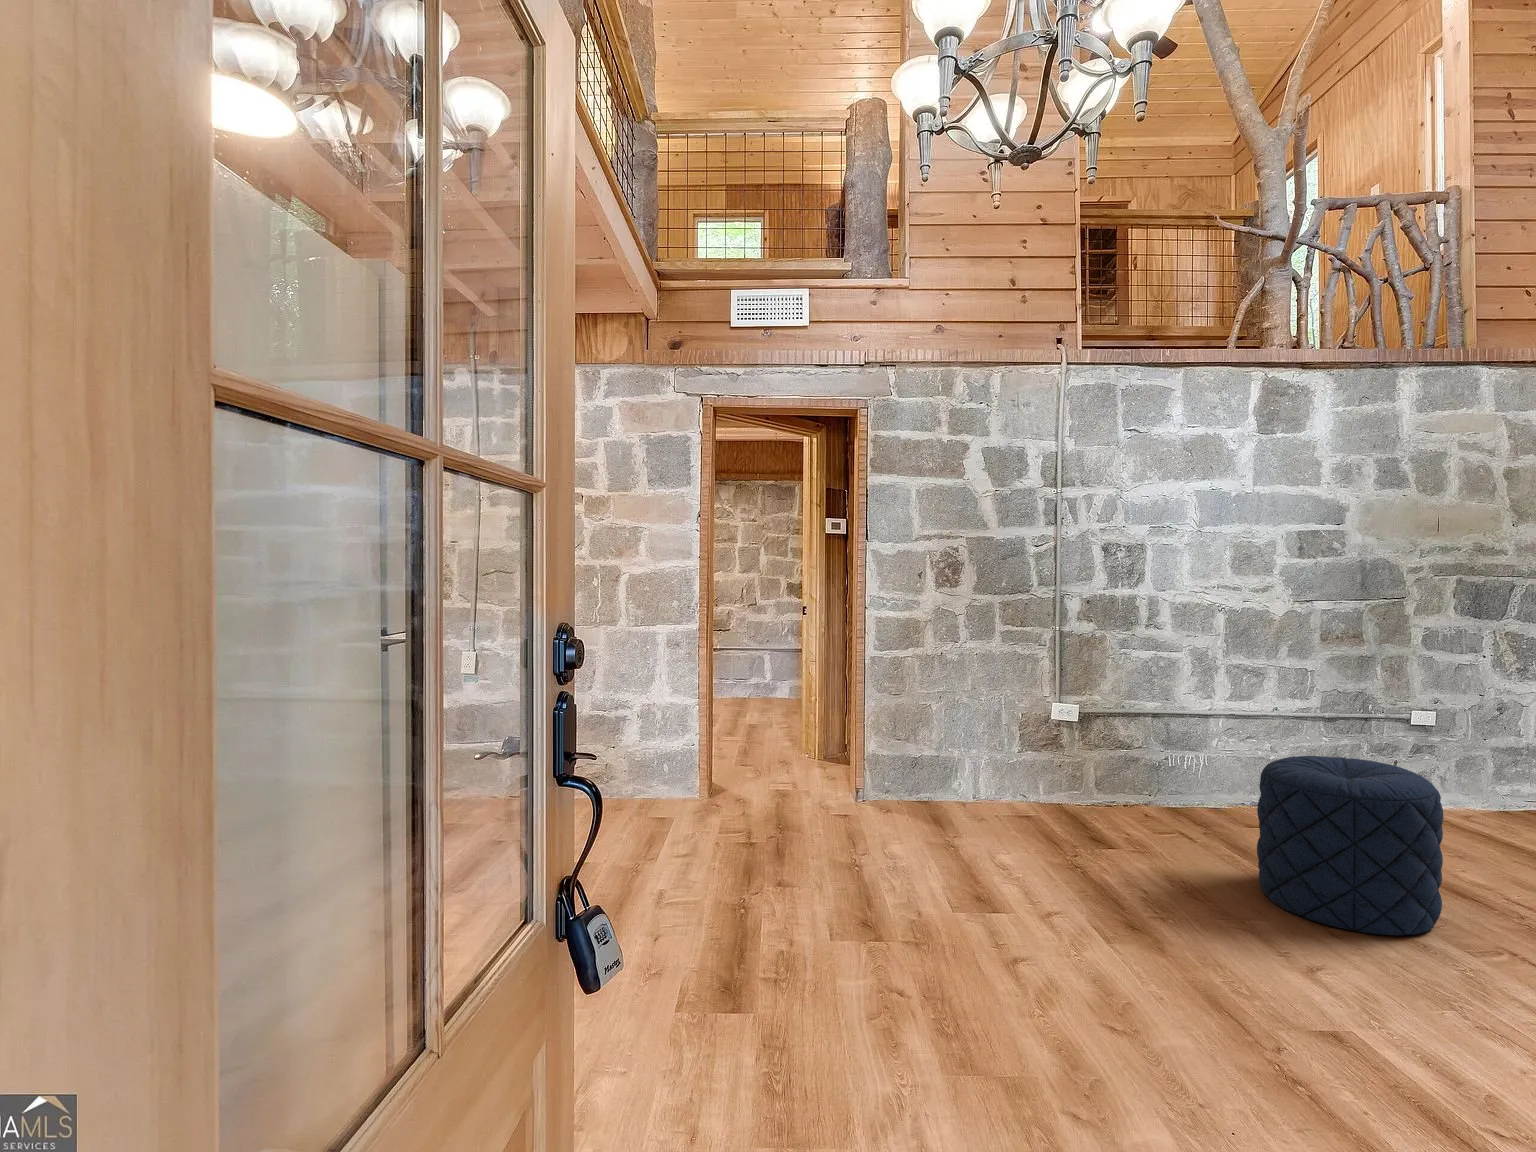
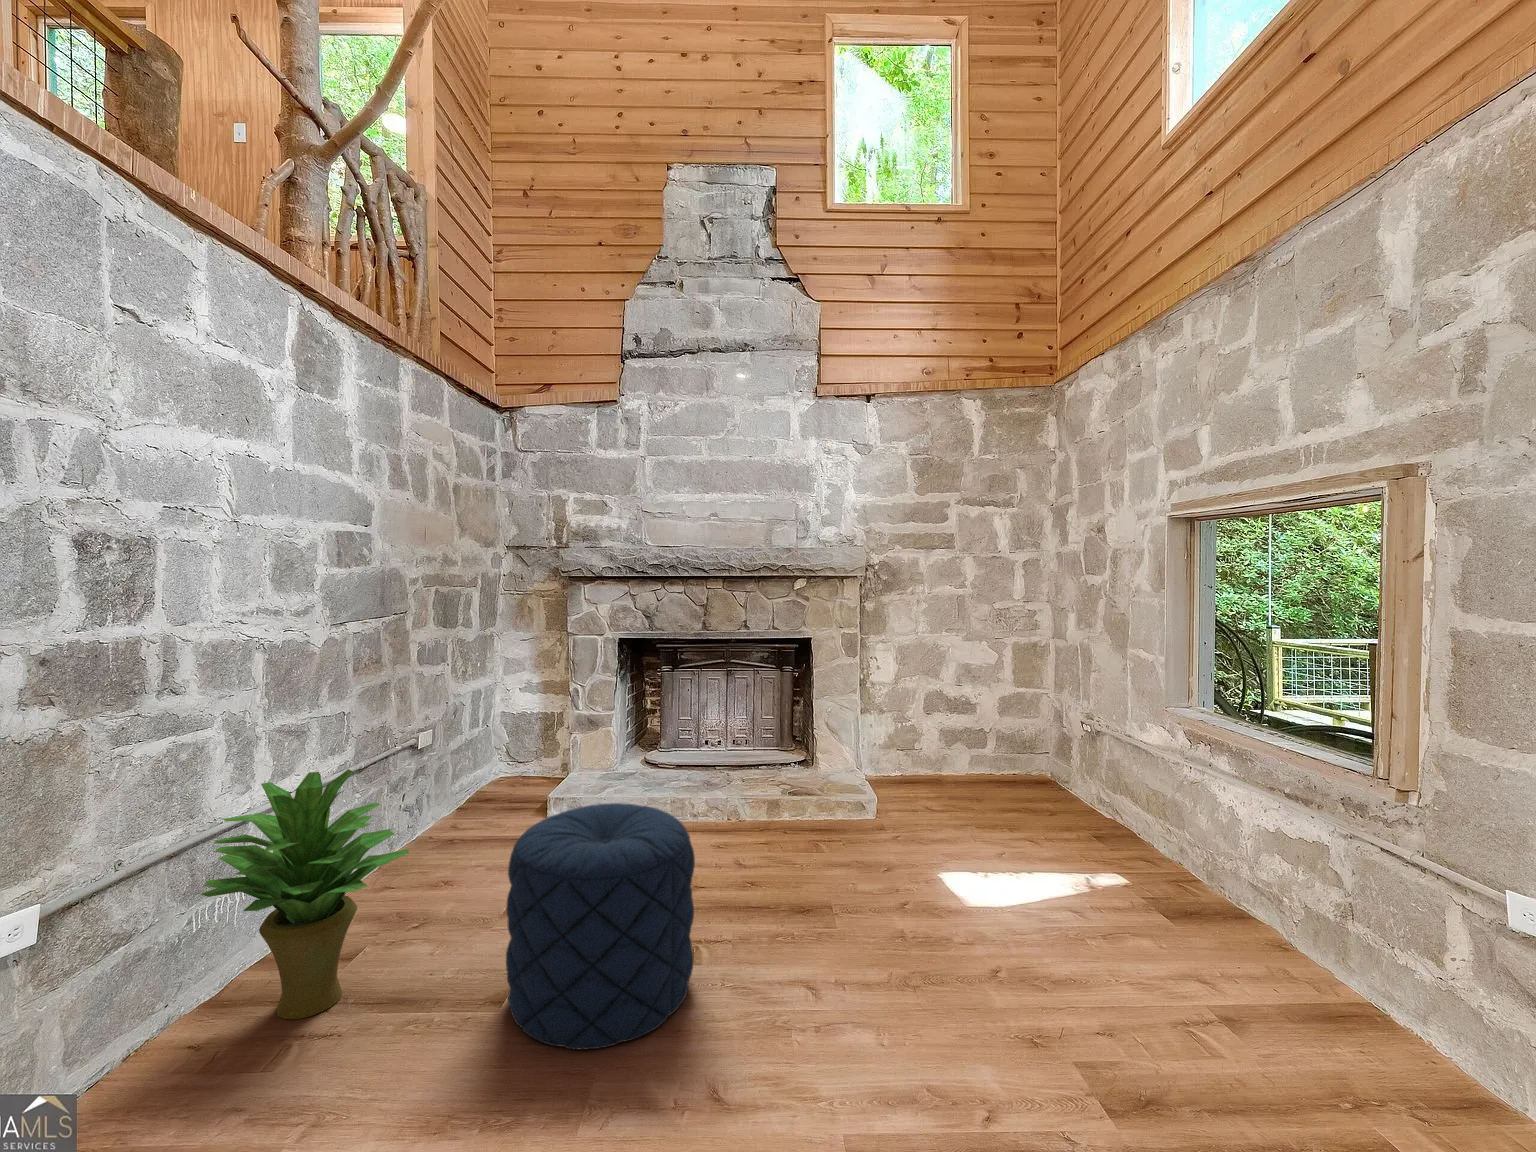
potted plant: none [1145,689,1268,833] -> present [201,769,409,1019]

